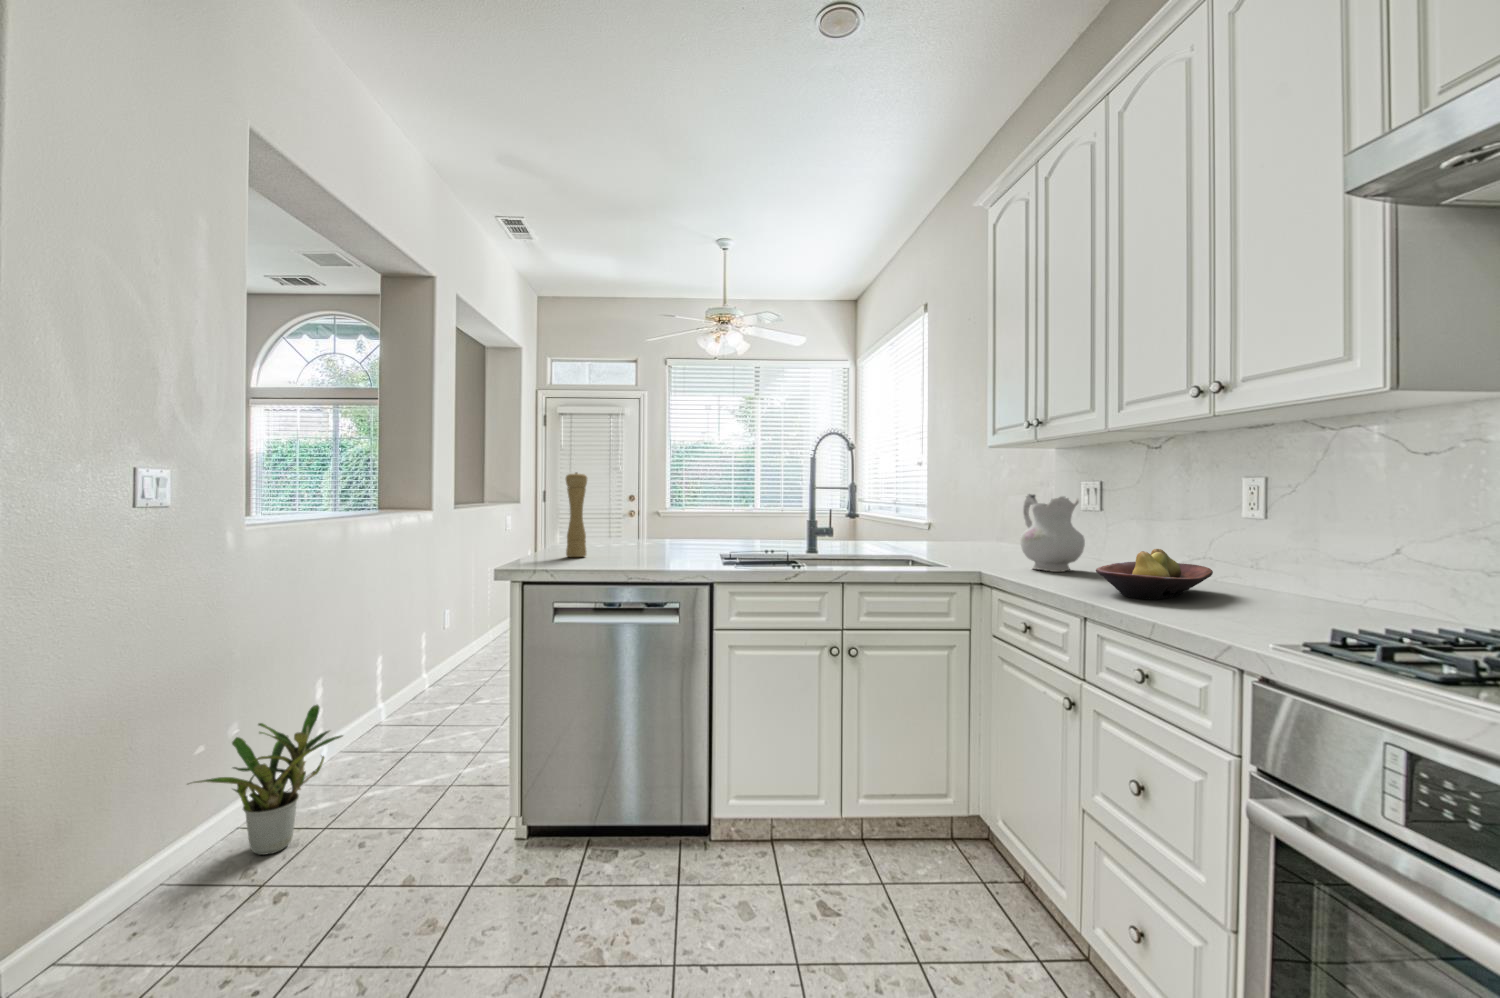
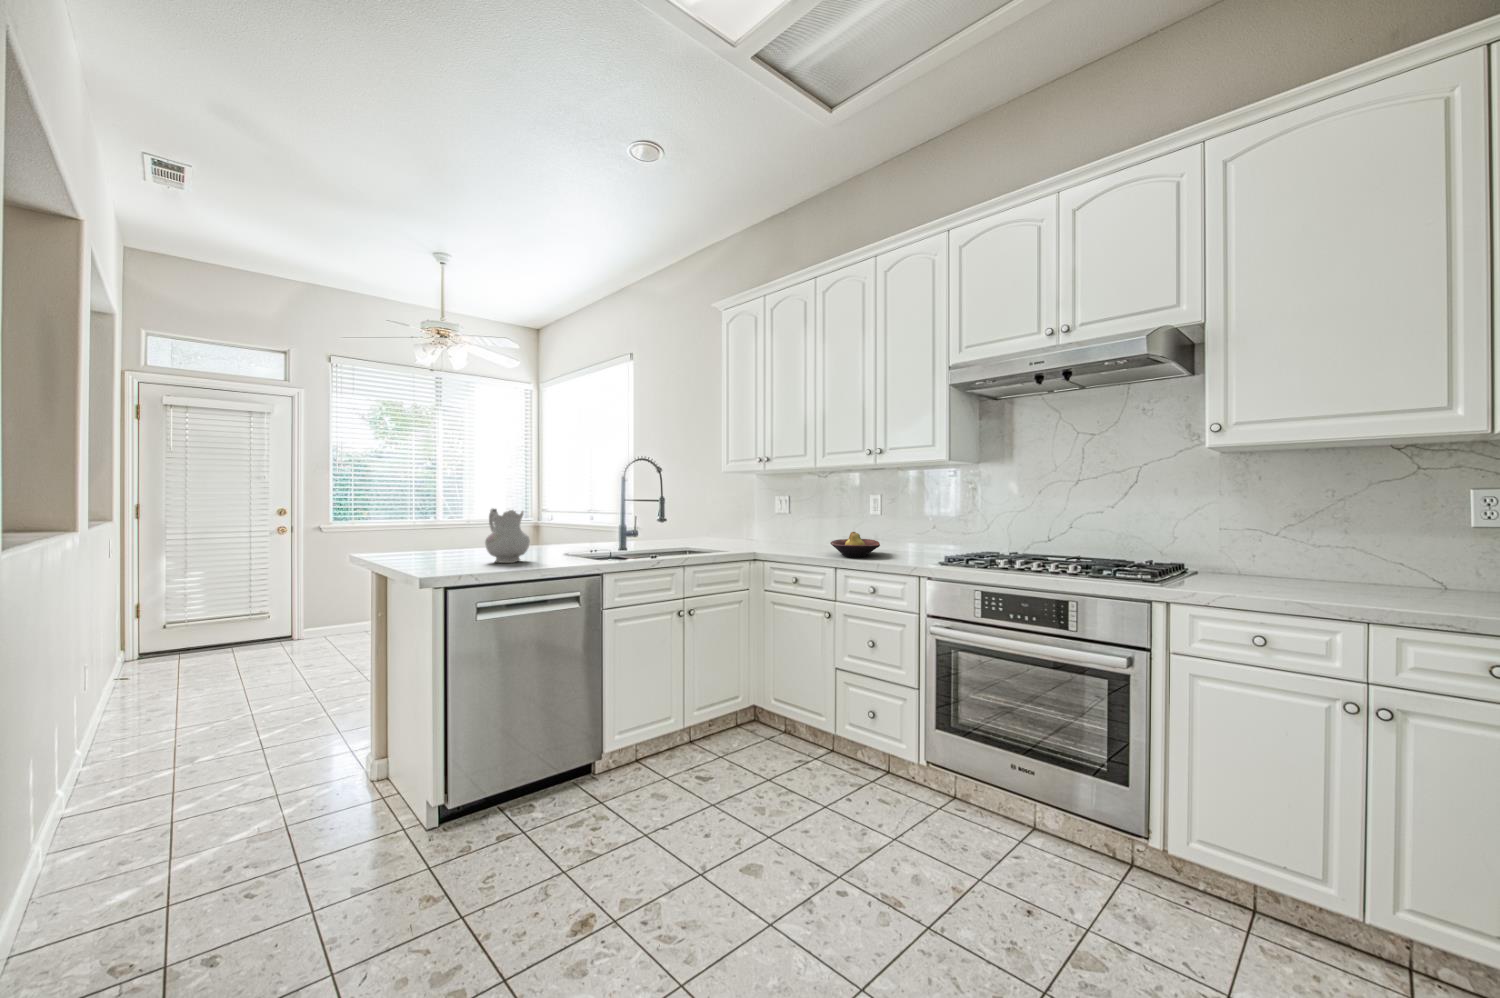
pepper mill: present [566,472,587,557] -> none [445,497,466,570]
ceramic pitcher: present [1020,494,1085,572] -> present [485,509,530,563]
potted plant: present [188,705,343,855] -> none [97,748,249,909]

